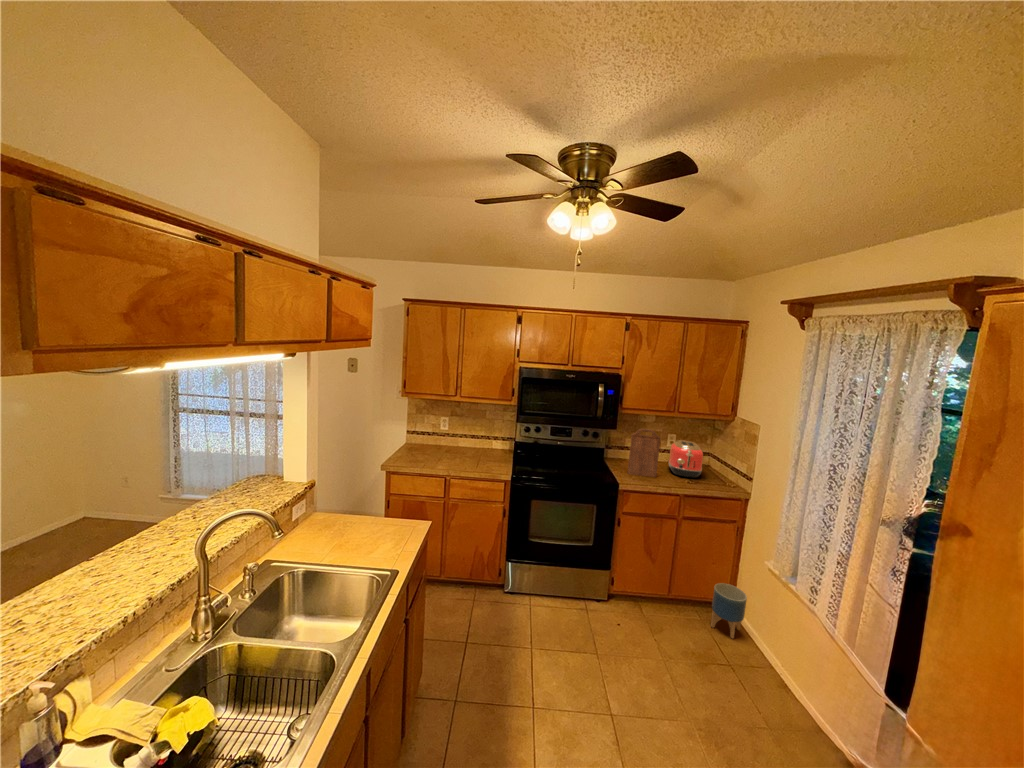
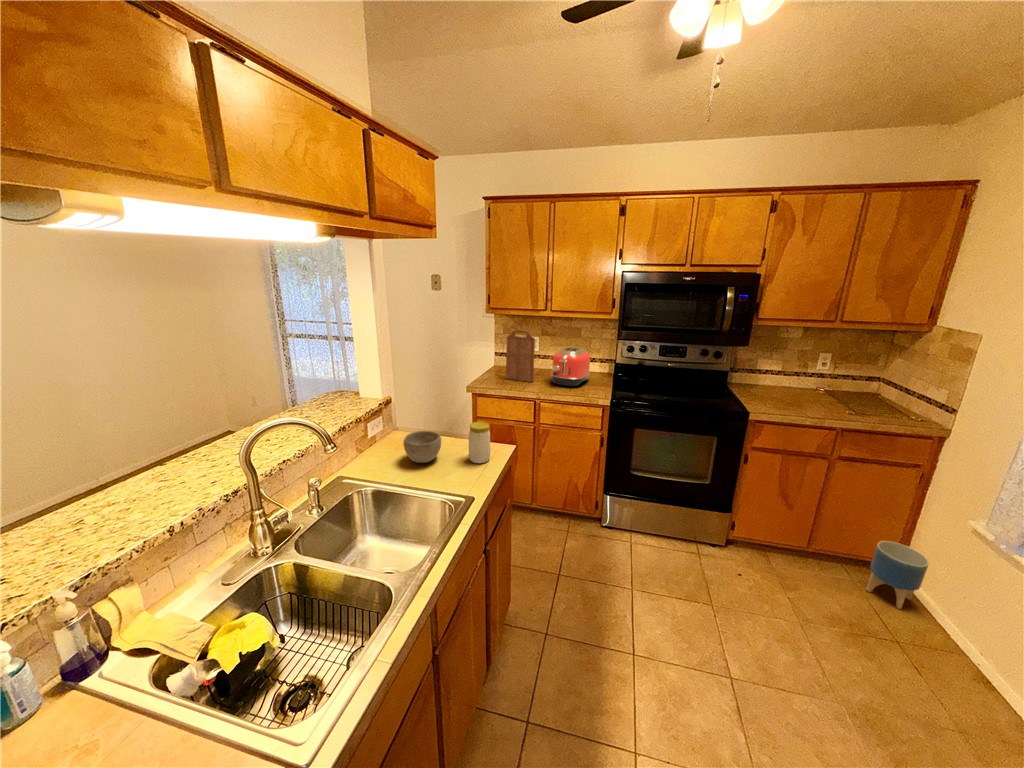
cutting board: present [628,429,660,477] -> present [506,330,535,382]
toaster: present [669,440,703,478] -> present [551,347,590,387]
jar: none [390,502,411,540] -> present [469,422,490,463]
bowl: none [329,512,365,543] -> present [403,431,441,463]

